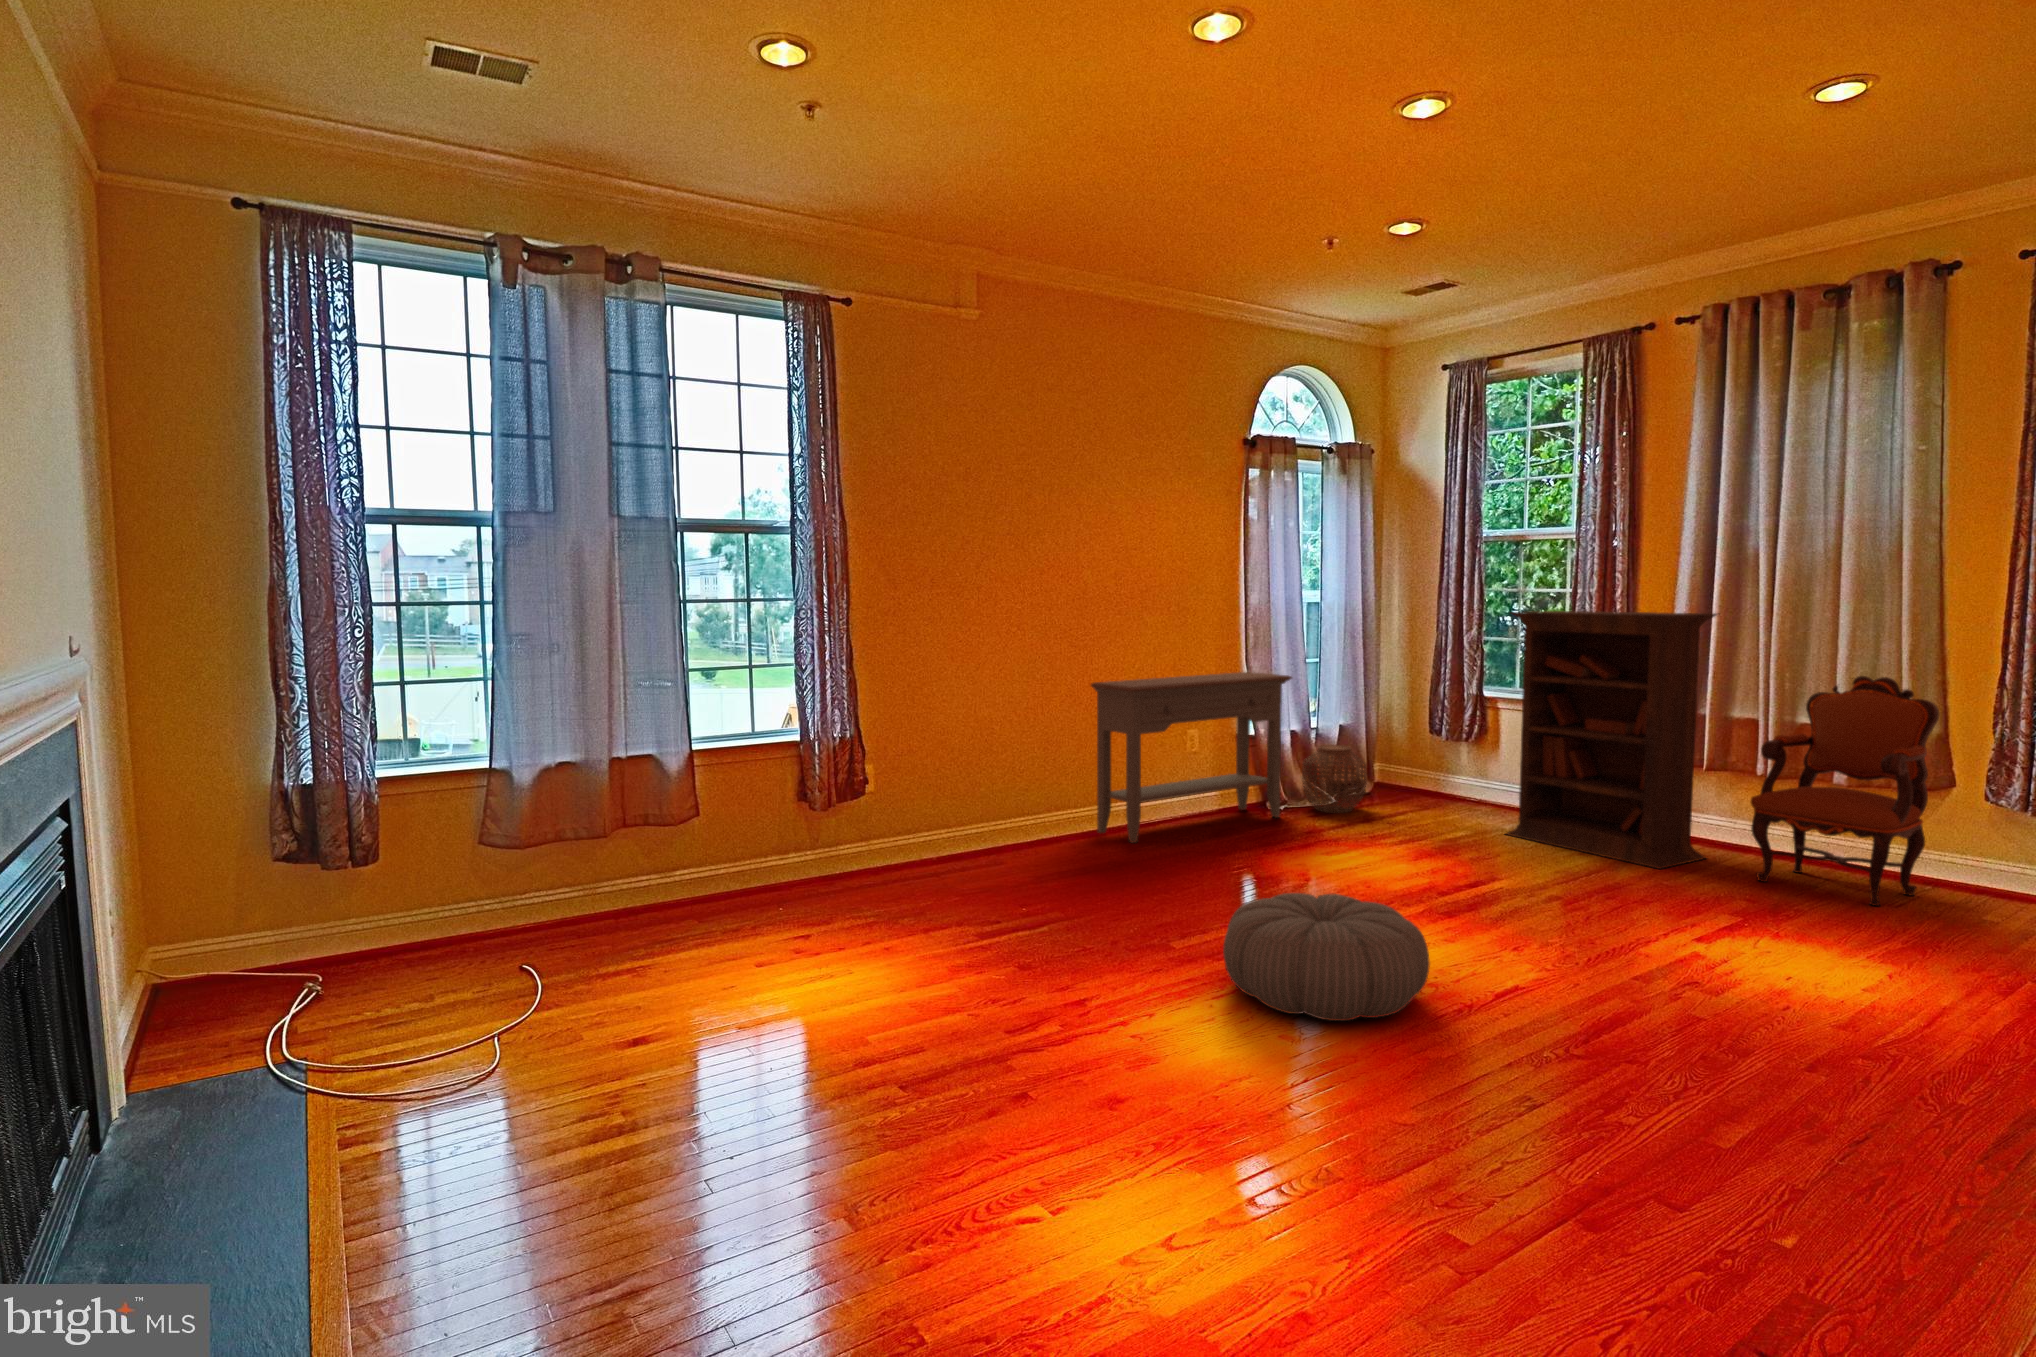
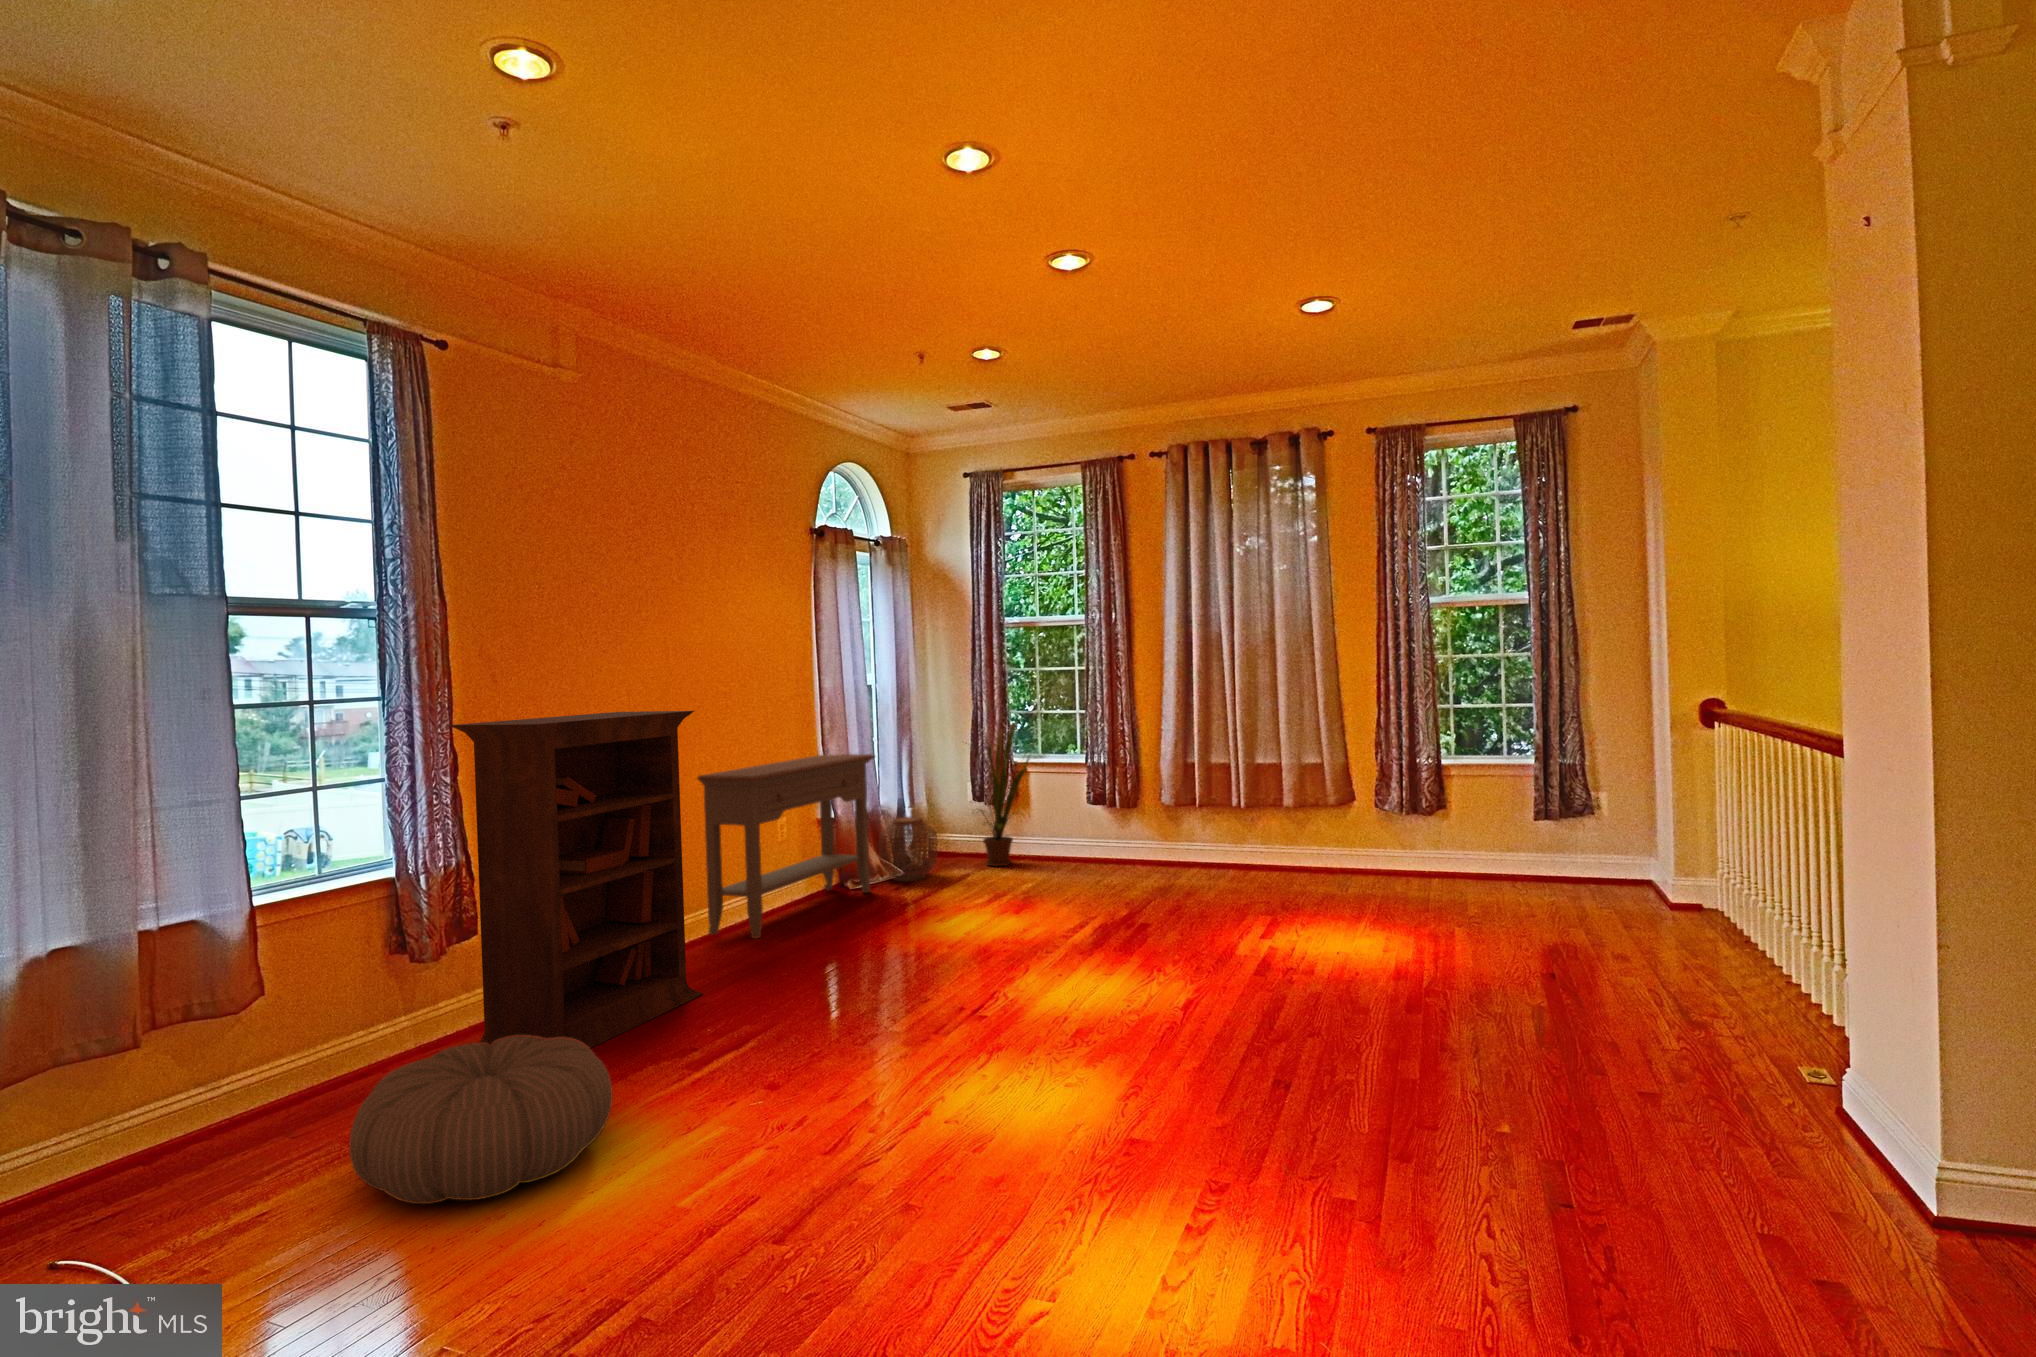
bookcase: present [1506,611,1717,869] -> present [449,711,703,1048]
house plant: none [1415,649,1504,812] -> present [972,722,1030,866]
armchair: present [1751,676,1939,906] -> none [1244,725,1344,891]
pouf: present [1223,893,1430,1021] -> present [349,1036,613,1204]

